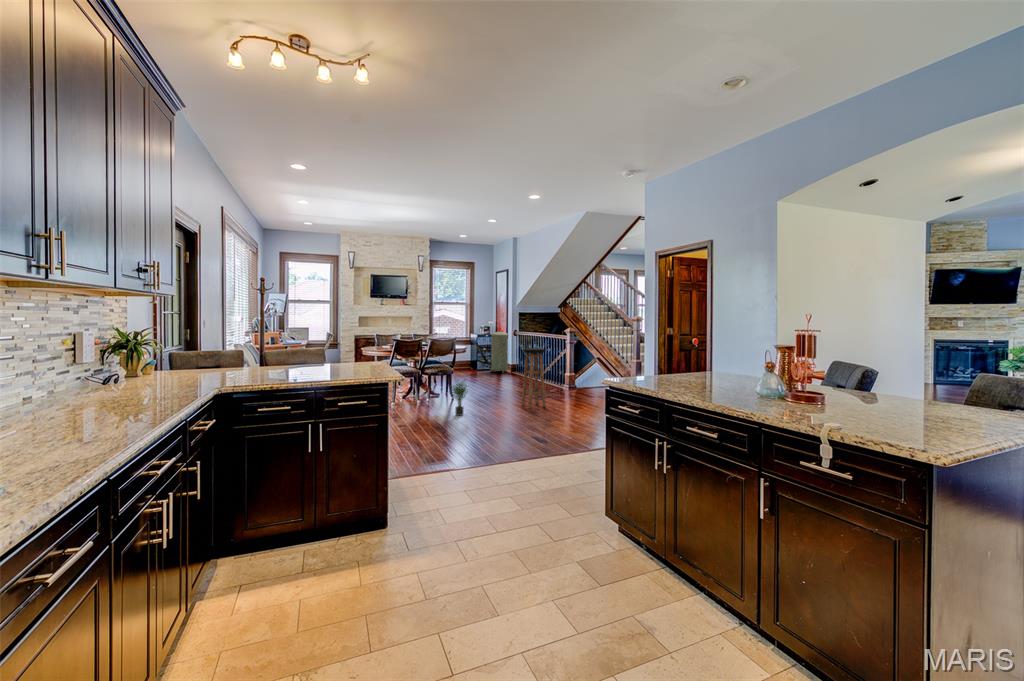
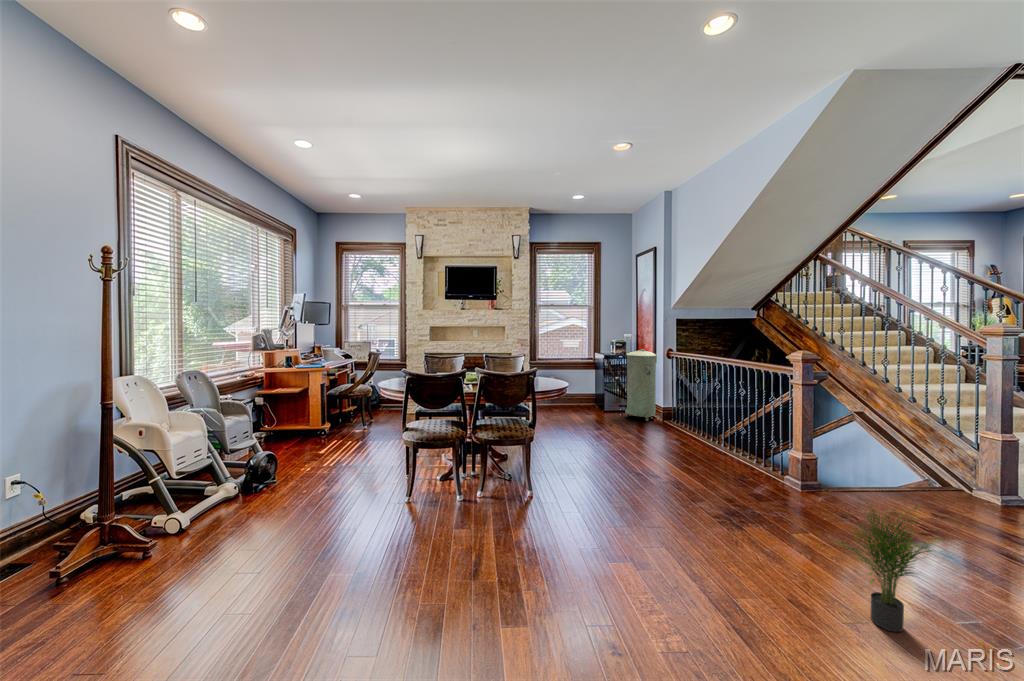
bar stool: present [522,348,546,409] -> none [700,409,786,603]
potted plant: present [450,382,468,416] -> present [843,506,931,632]

